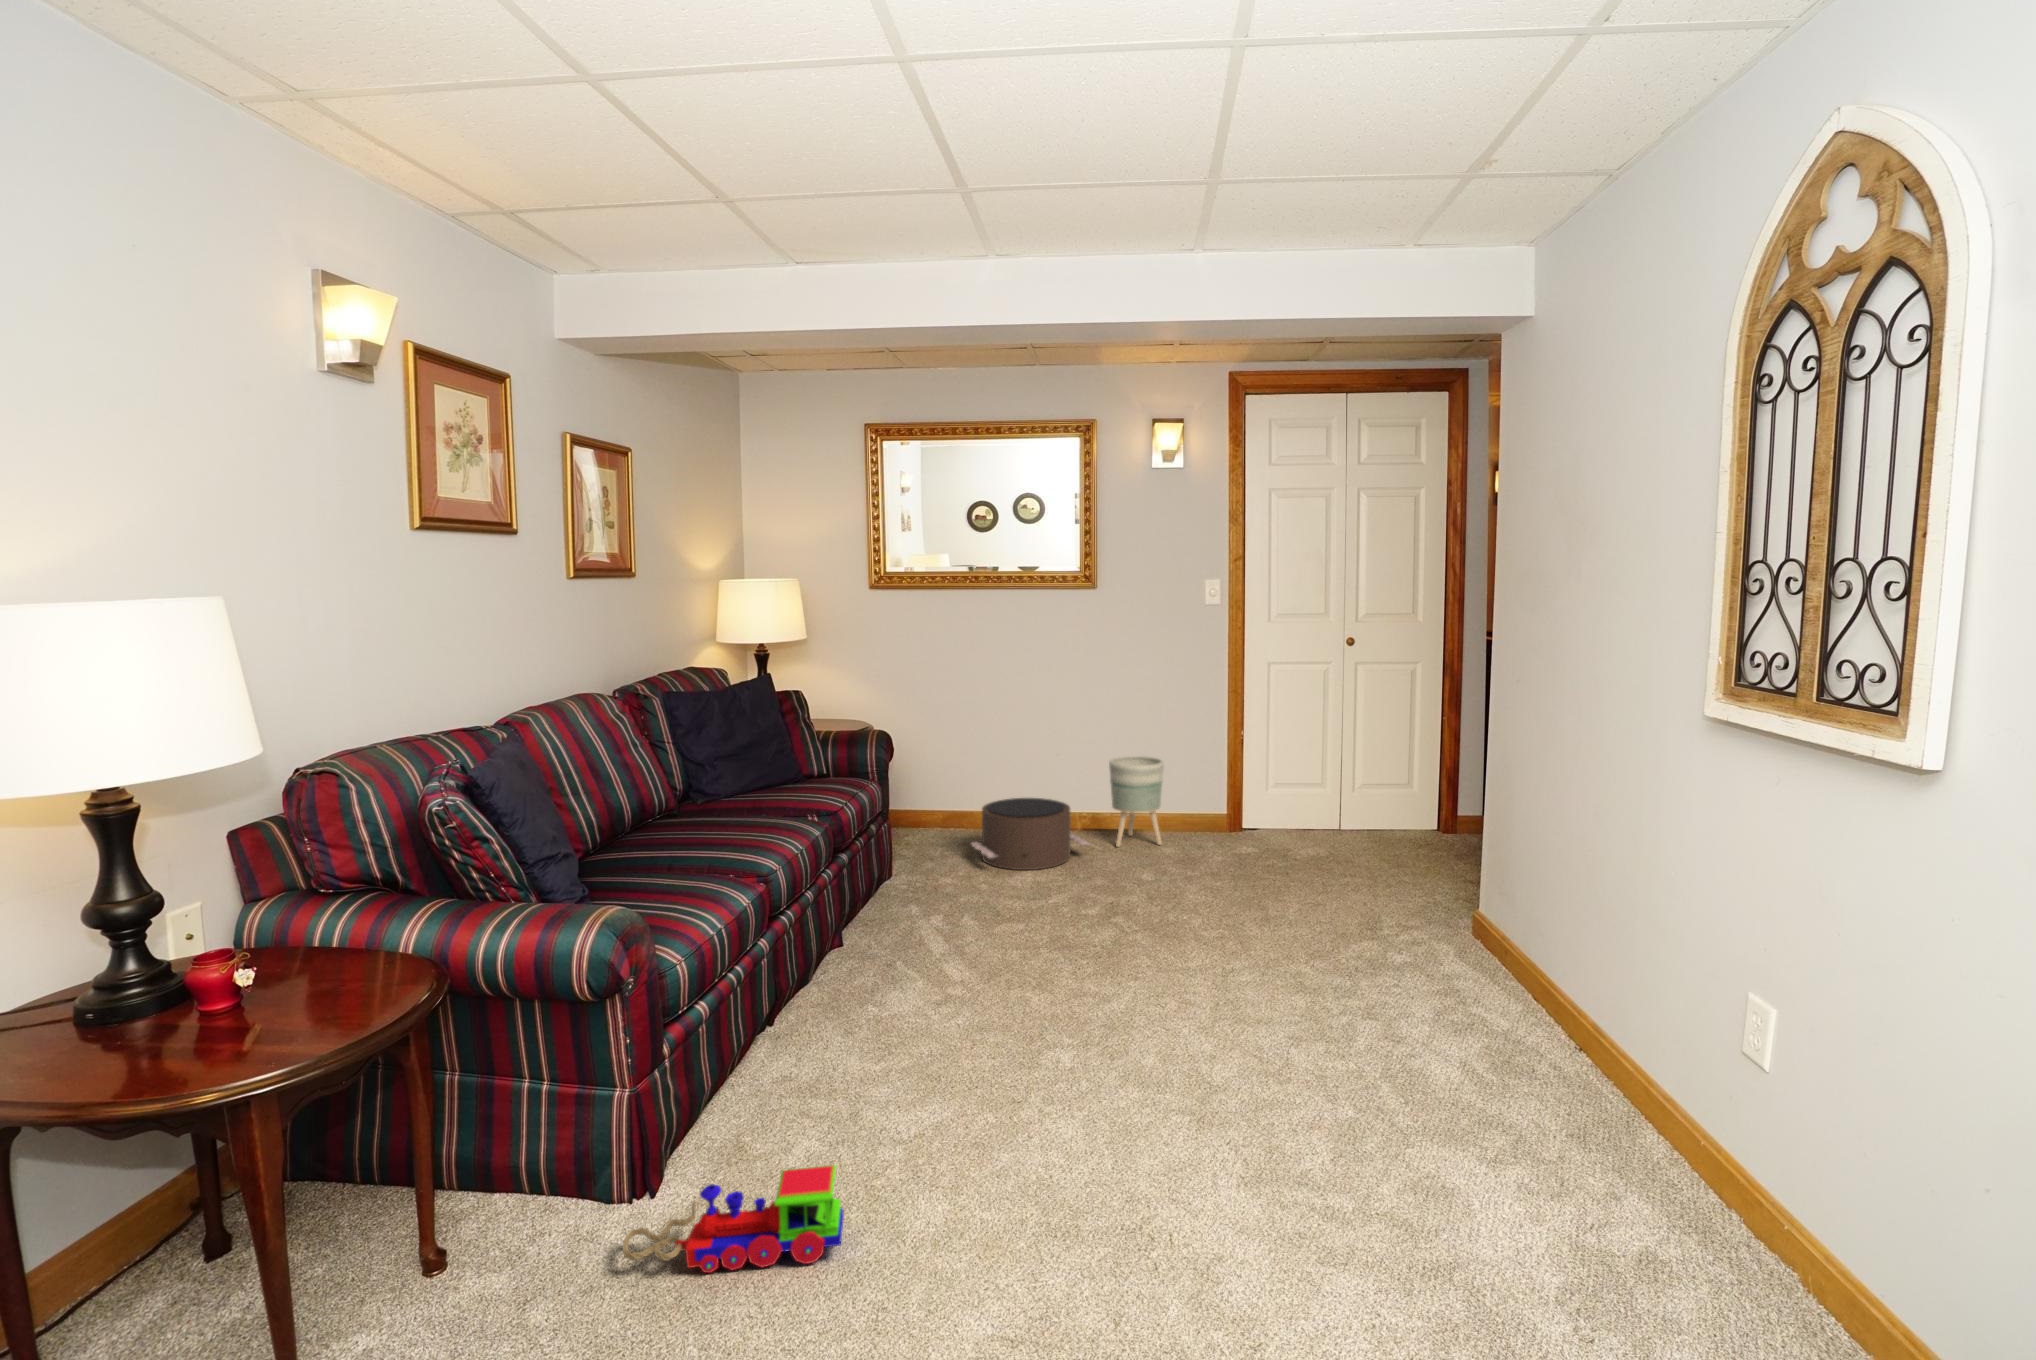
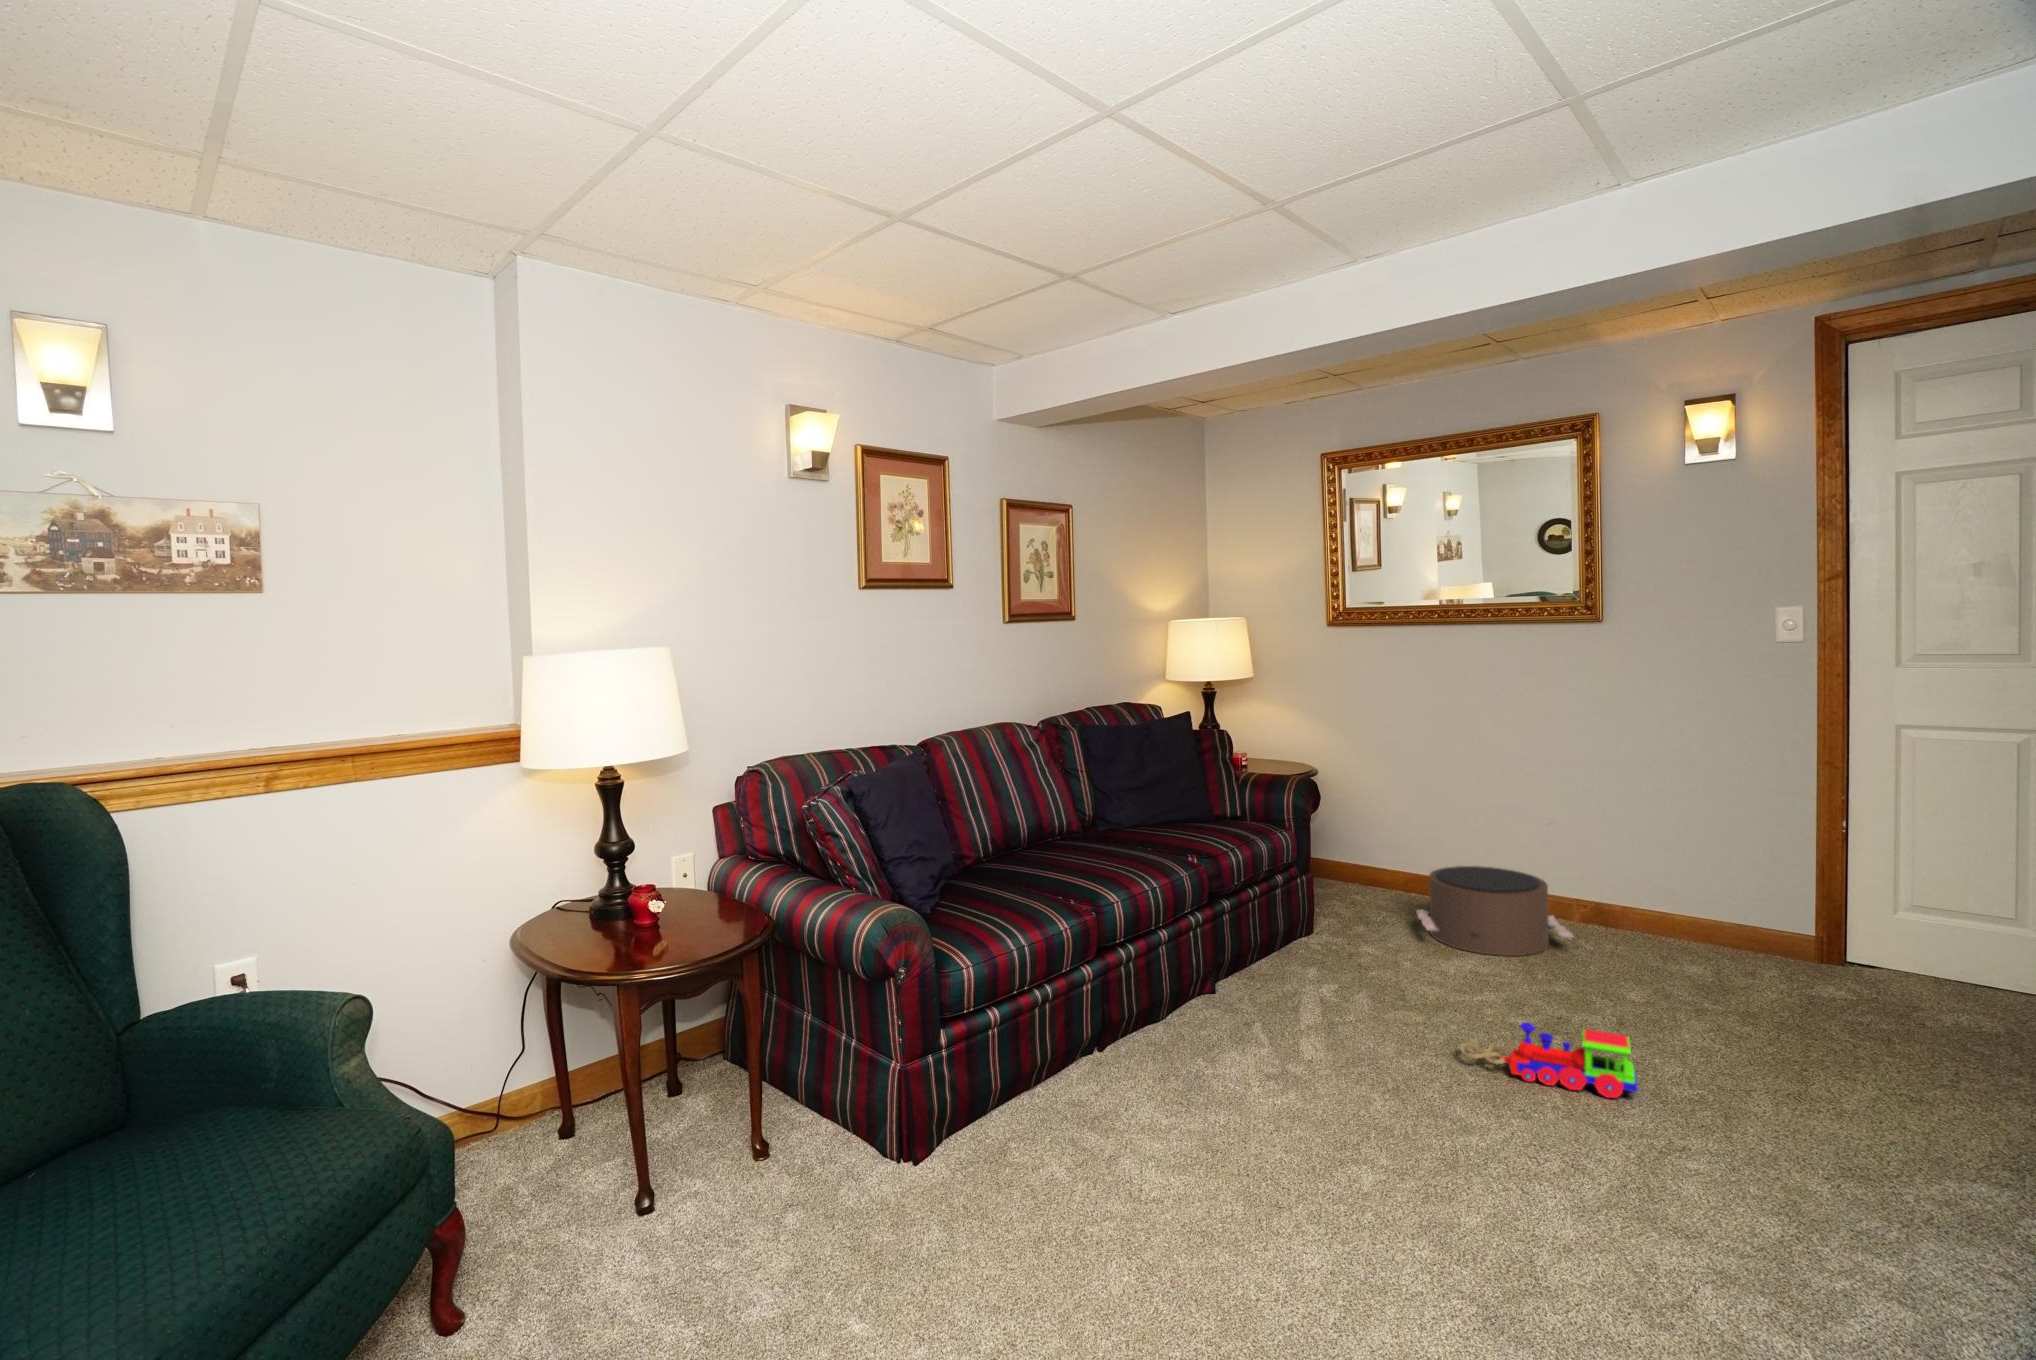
planter: present [1109,756,1164,847] -> none [1615,833,1702,957]
toy train: present [622,1165,844,1273] -> present [1460,1022,1638,1098]

